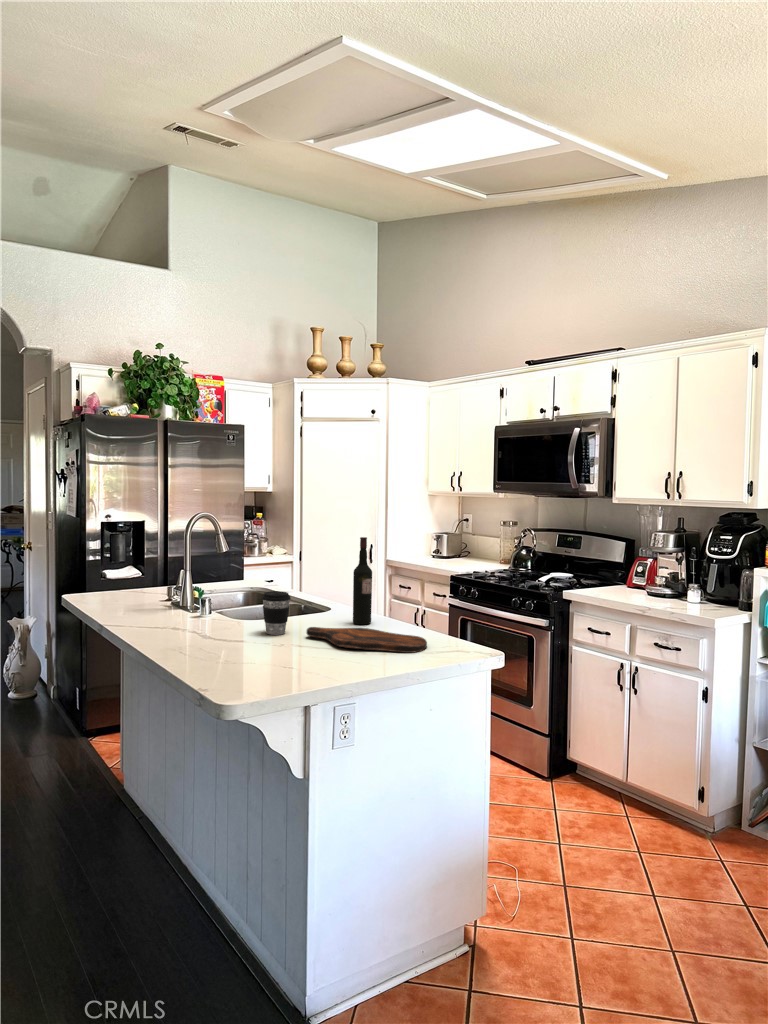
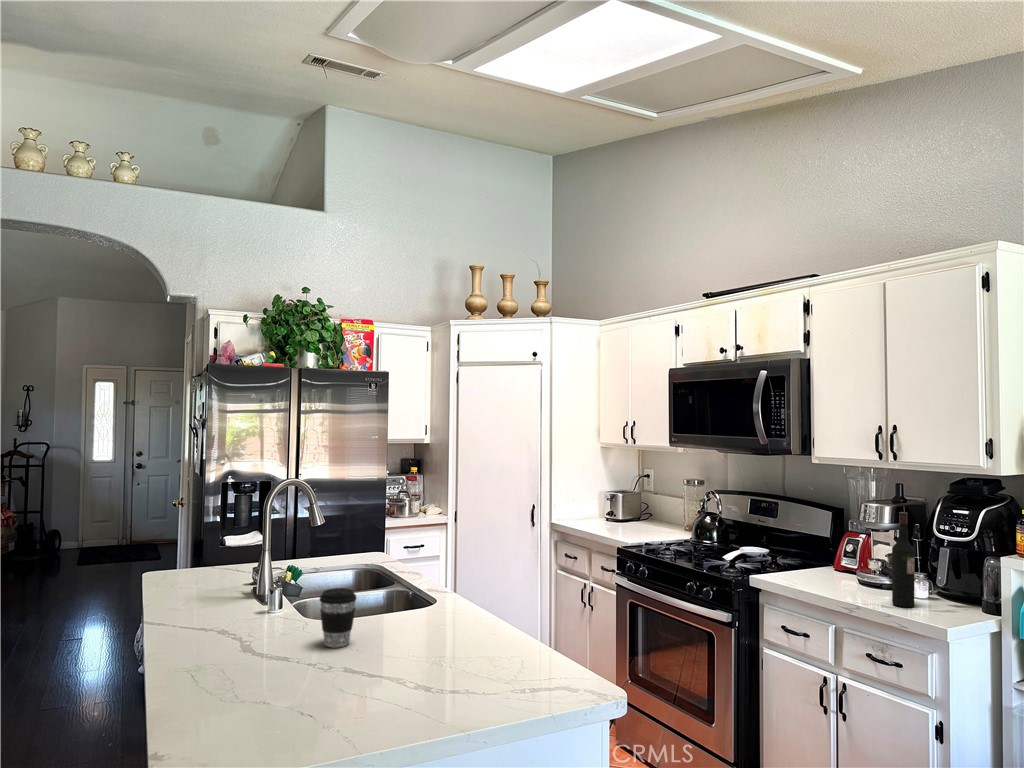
wine bottle: present [353,537,372,624] -> present [892,512,915,607]
cutting board: present [307,627,427,653] -> none [370,639,519,688]

